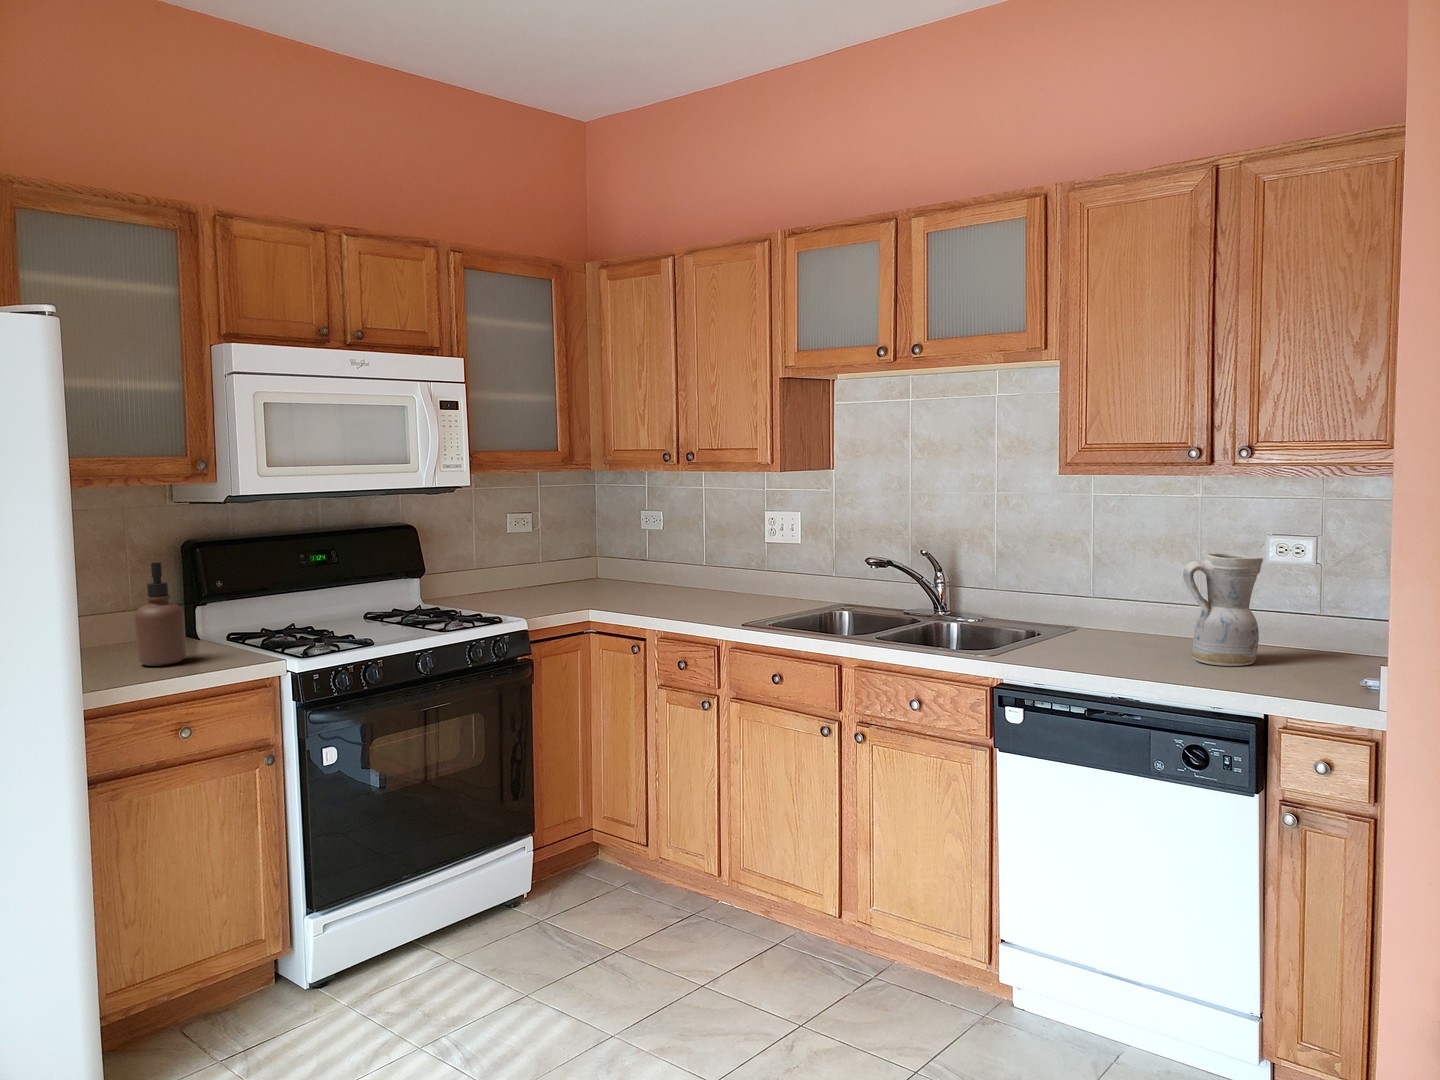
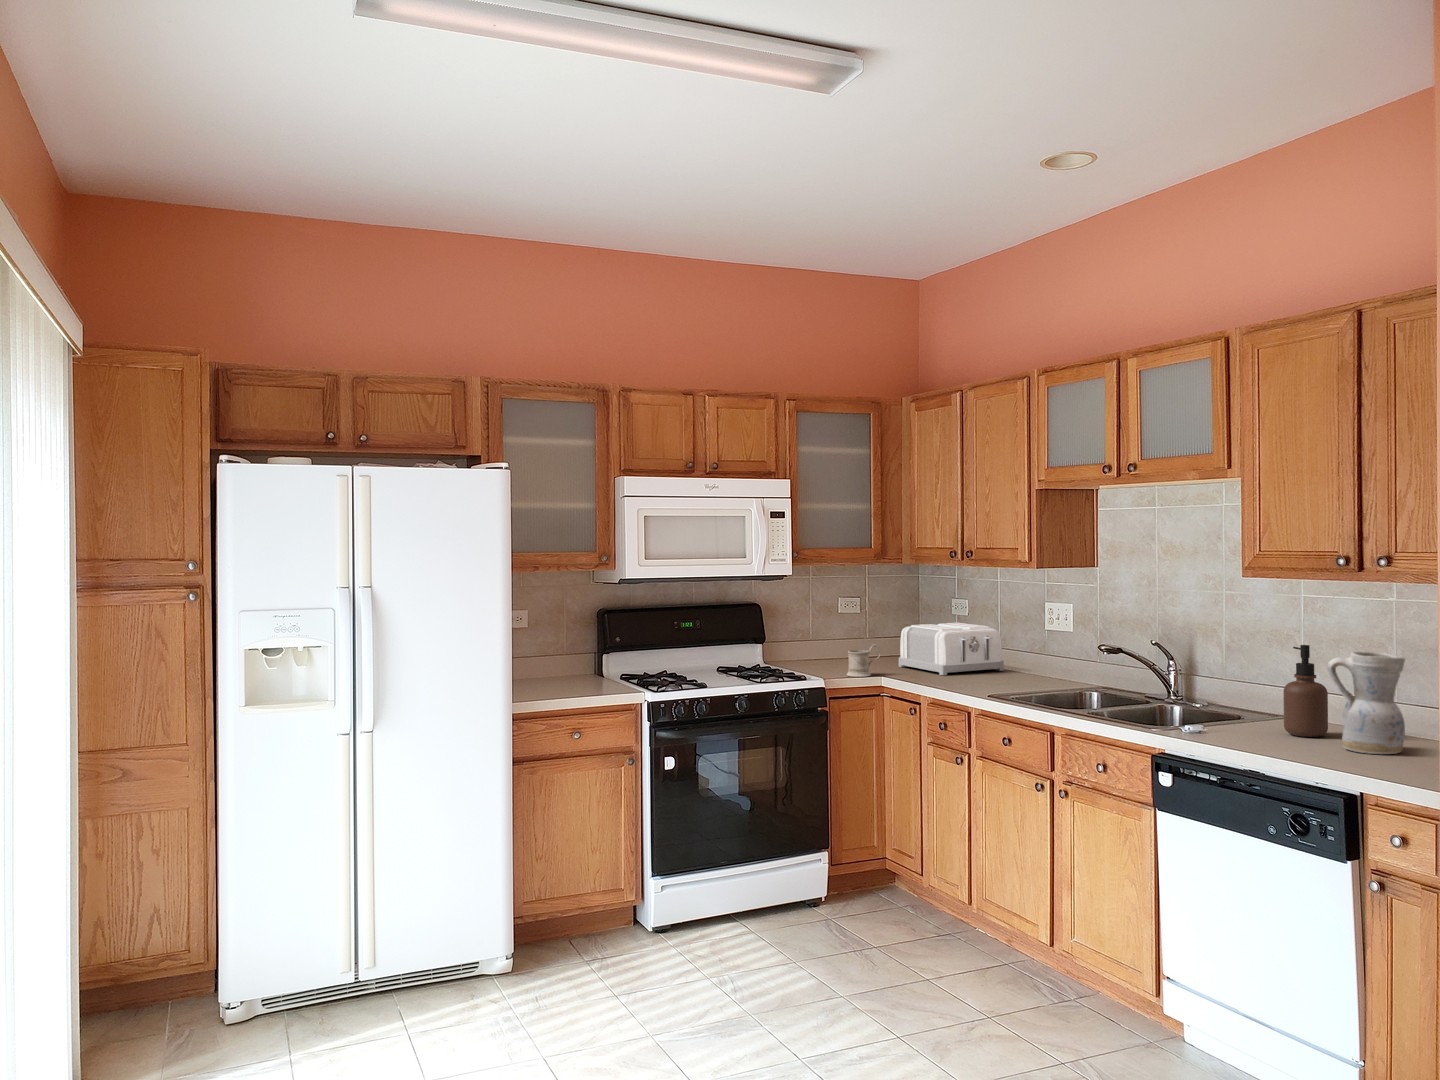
toaster: none [592,540,717,604] -> present [899,623,1004,675]
soap dispenser: present [135,562,186,666] -> present [1283,645,1328,737]
mug: none [542,571,583,613] -> present [847,645,881,677]

